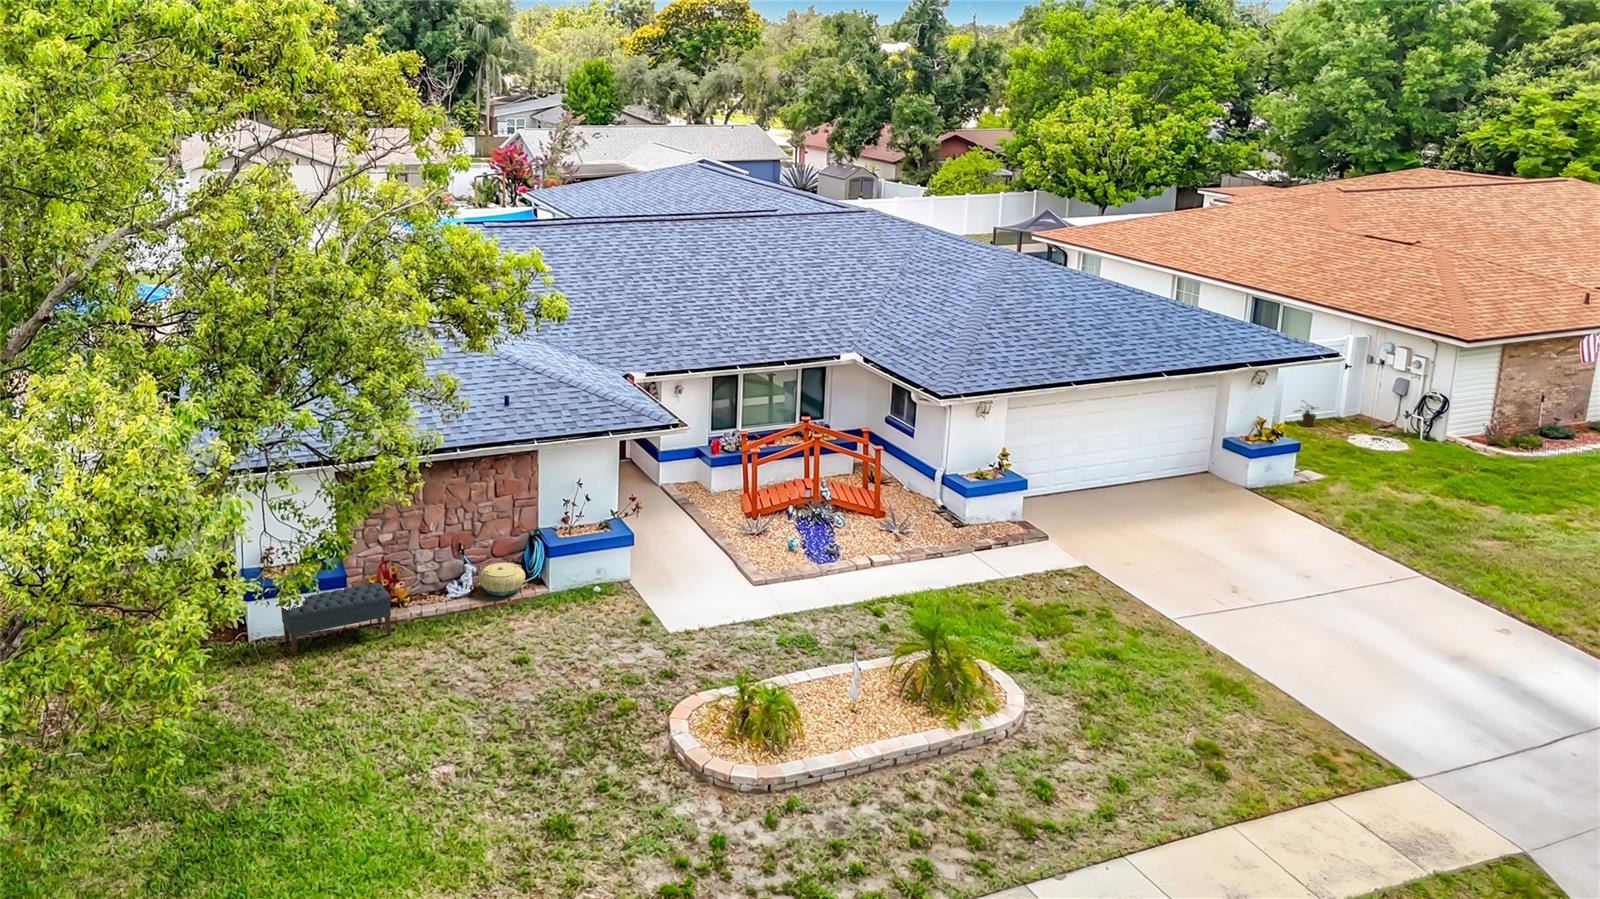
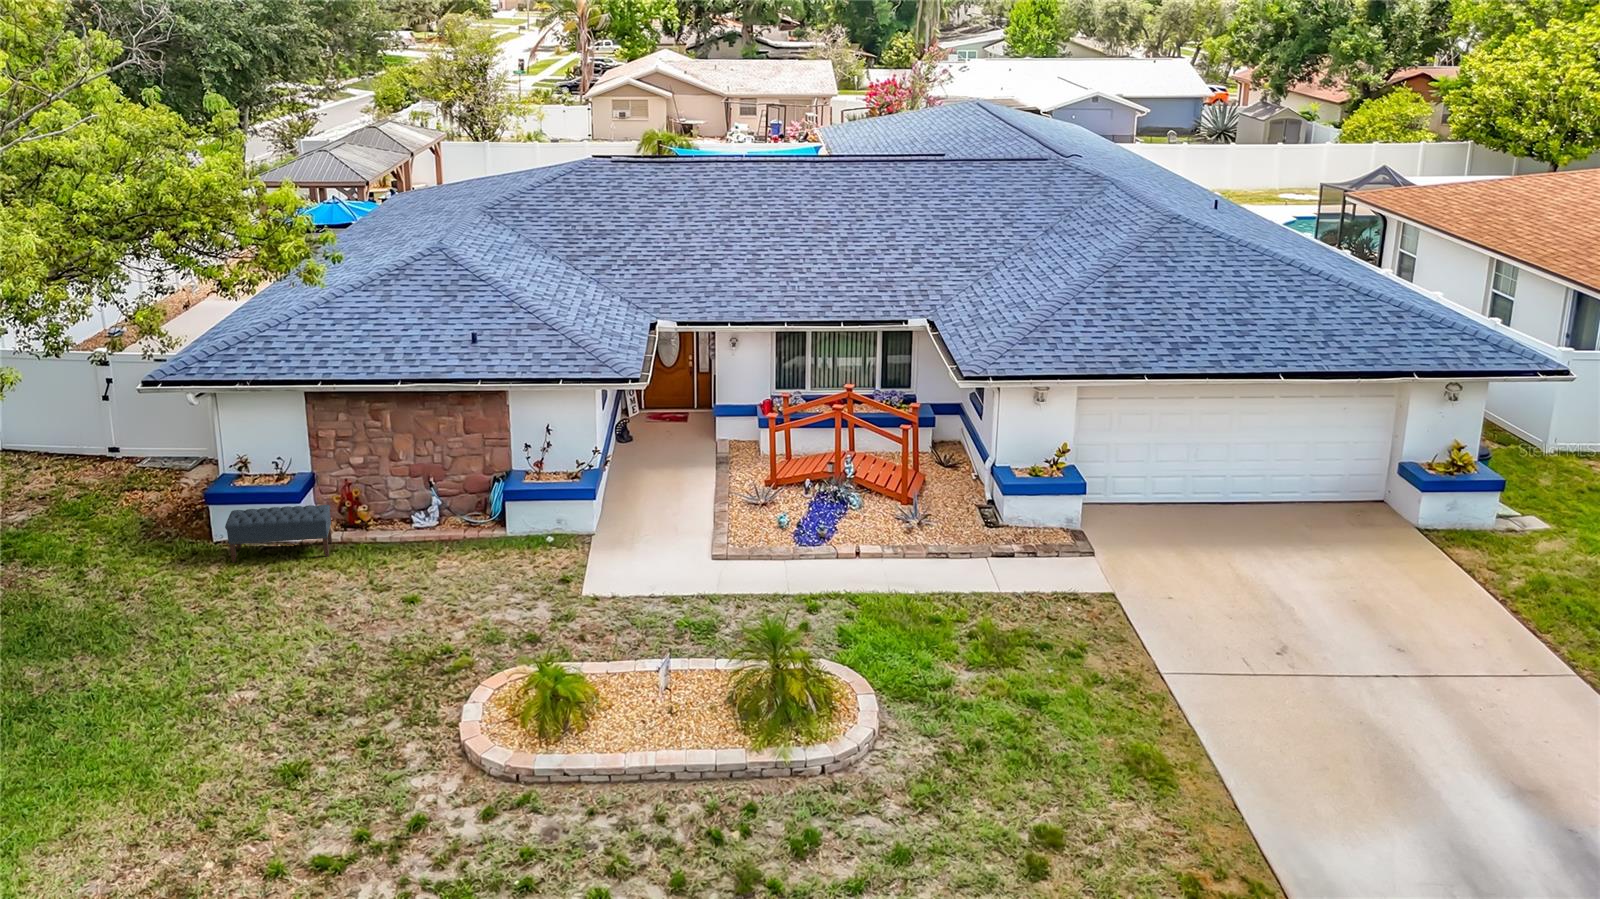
potted plant: present [1295,405,1316,427] -> none [1544,424,1580,459]
basket: present [478,563,525,596] -> none [441,500,488,533]

